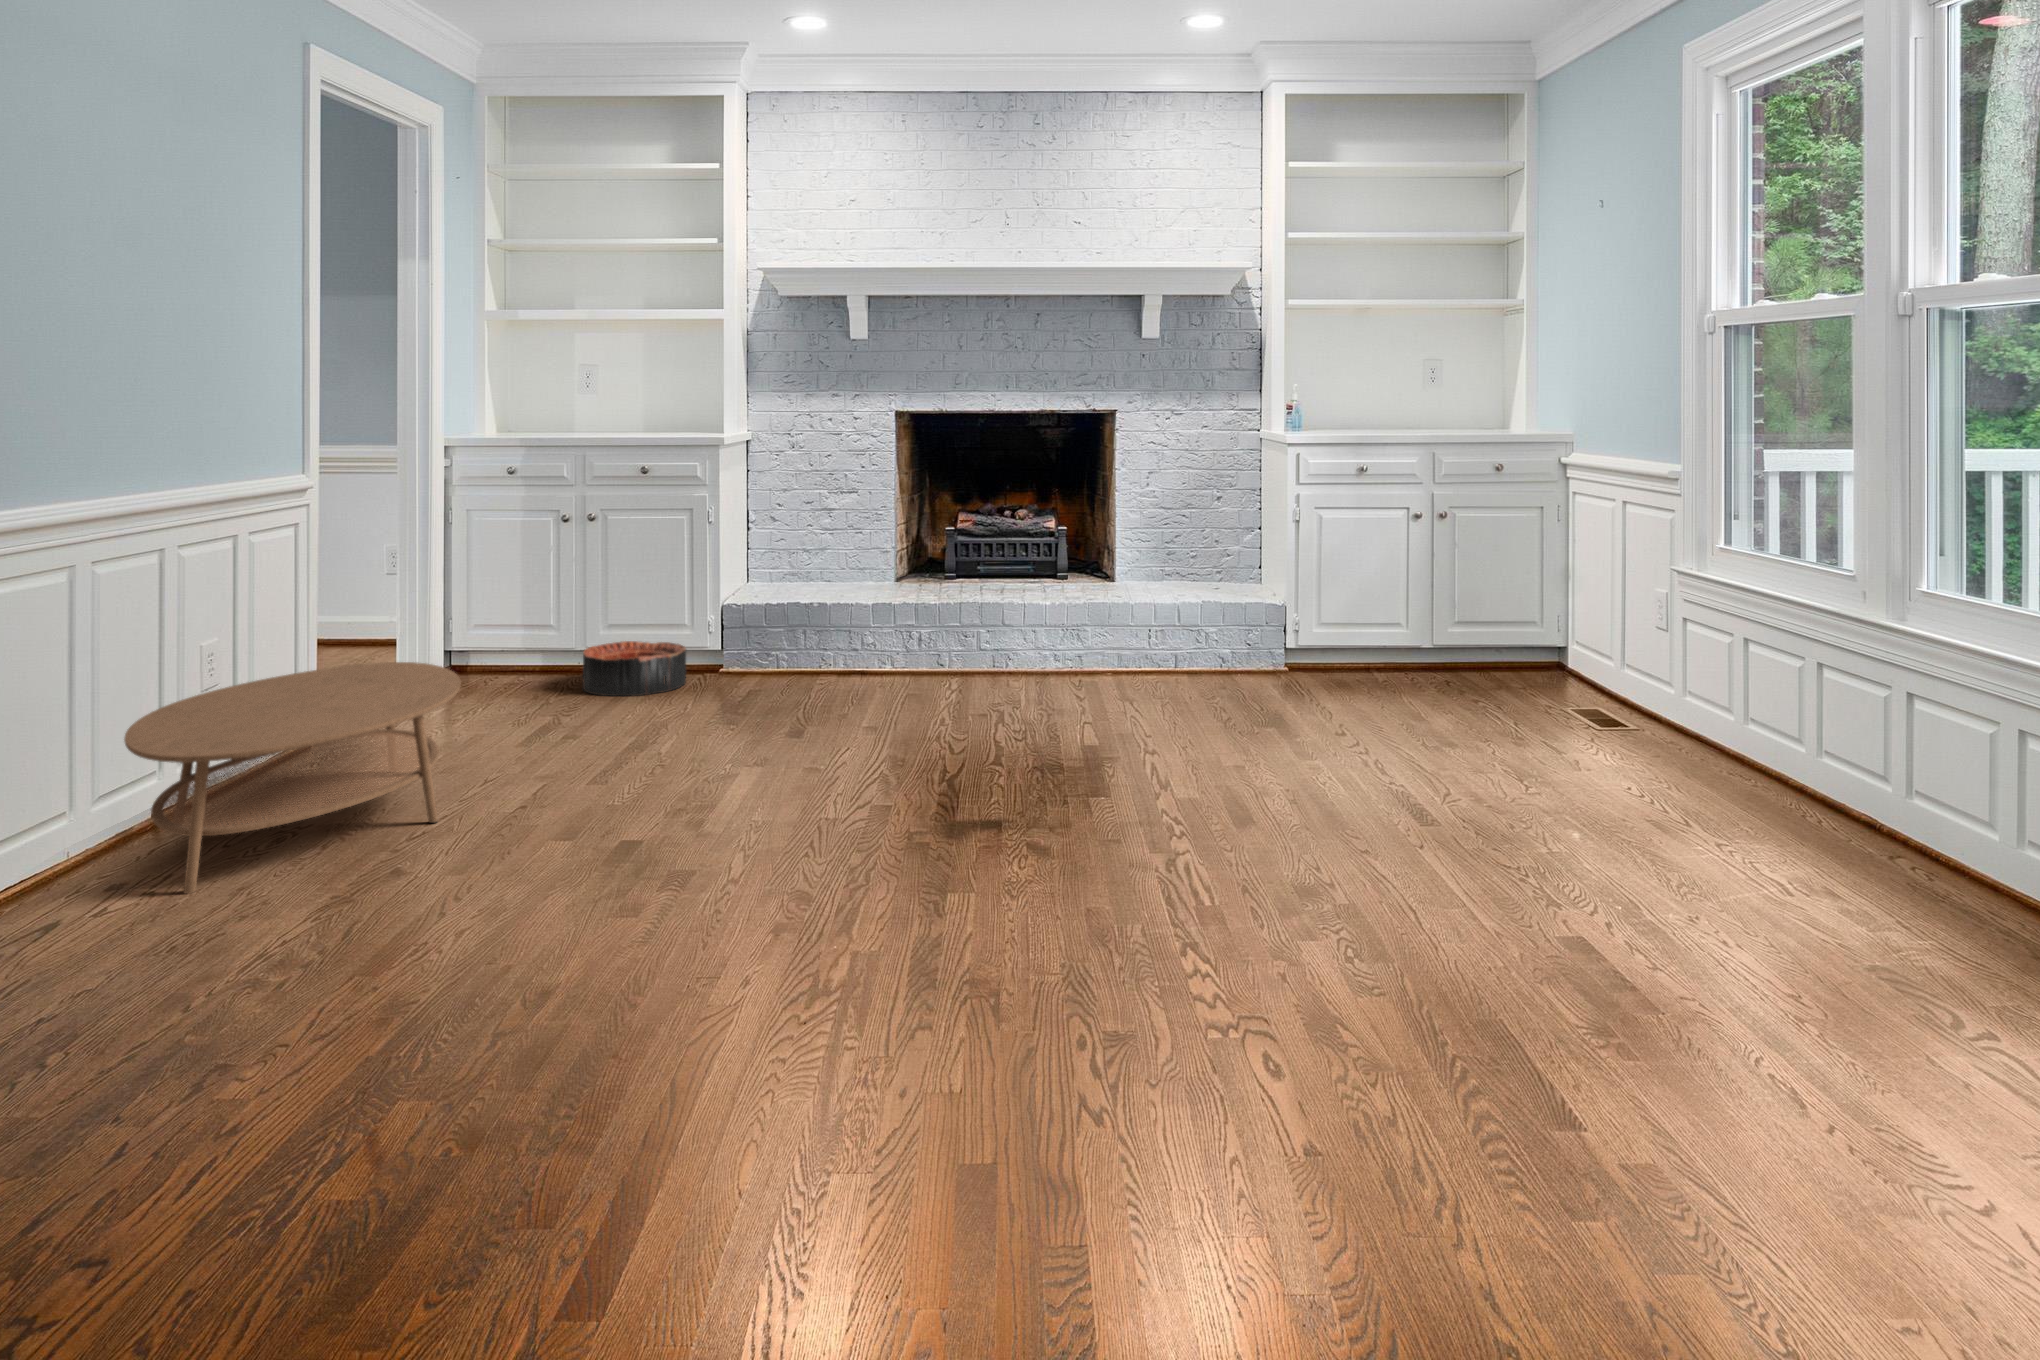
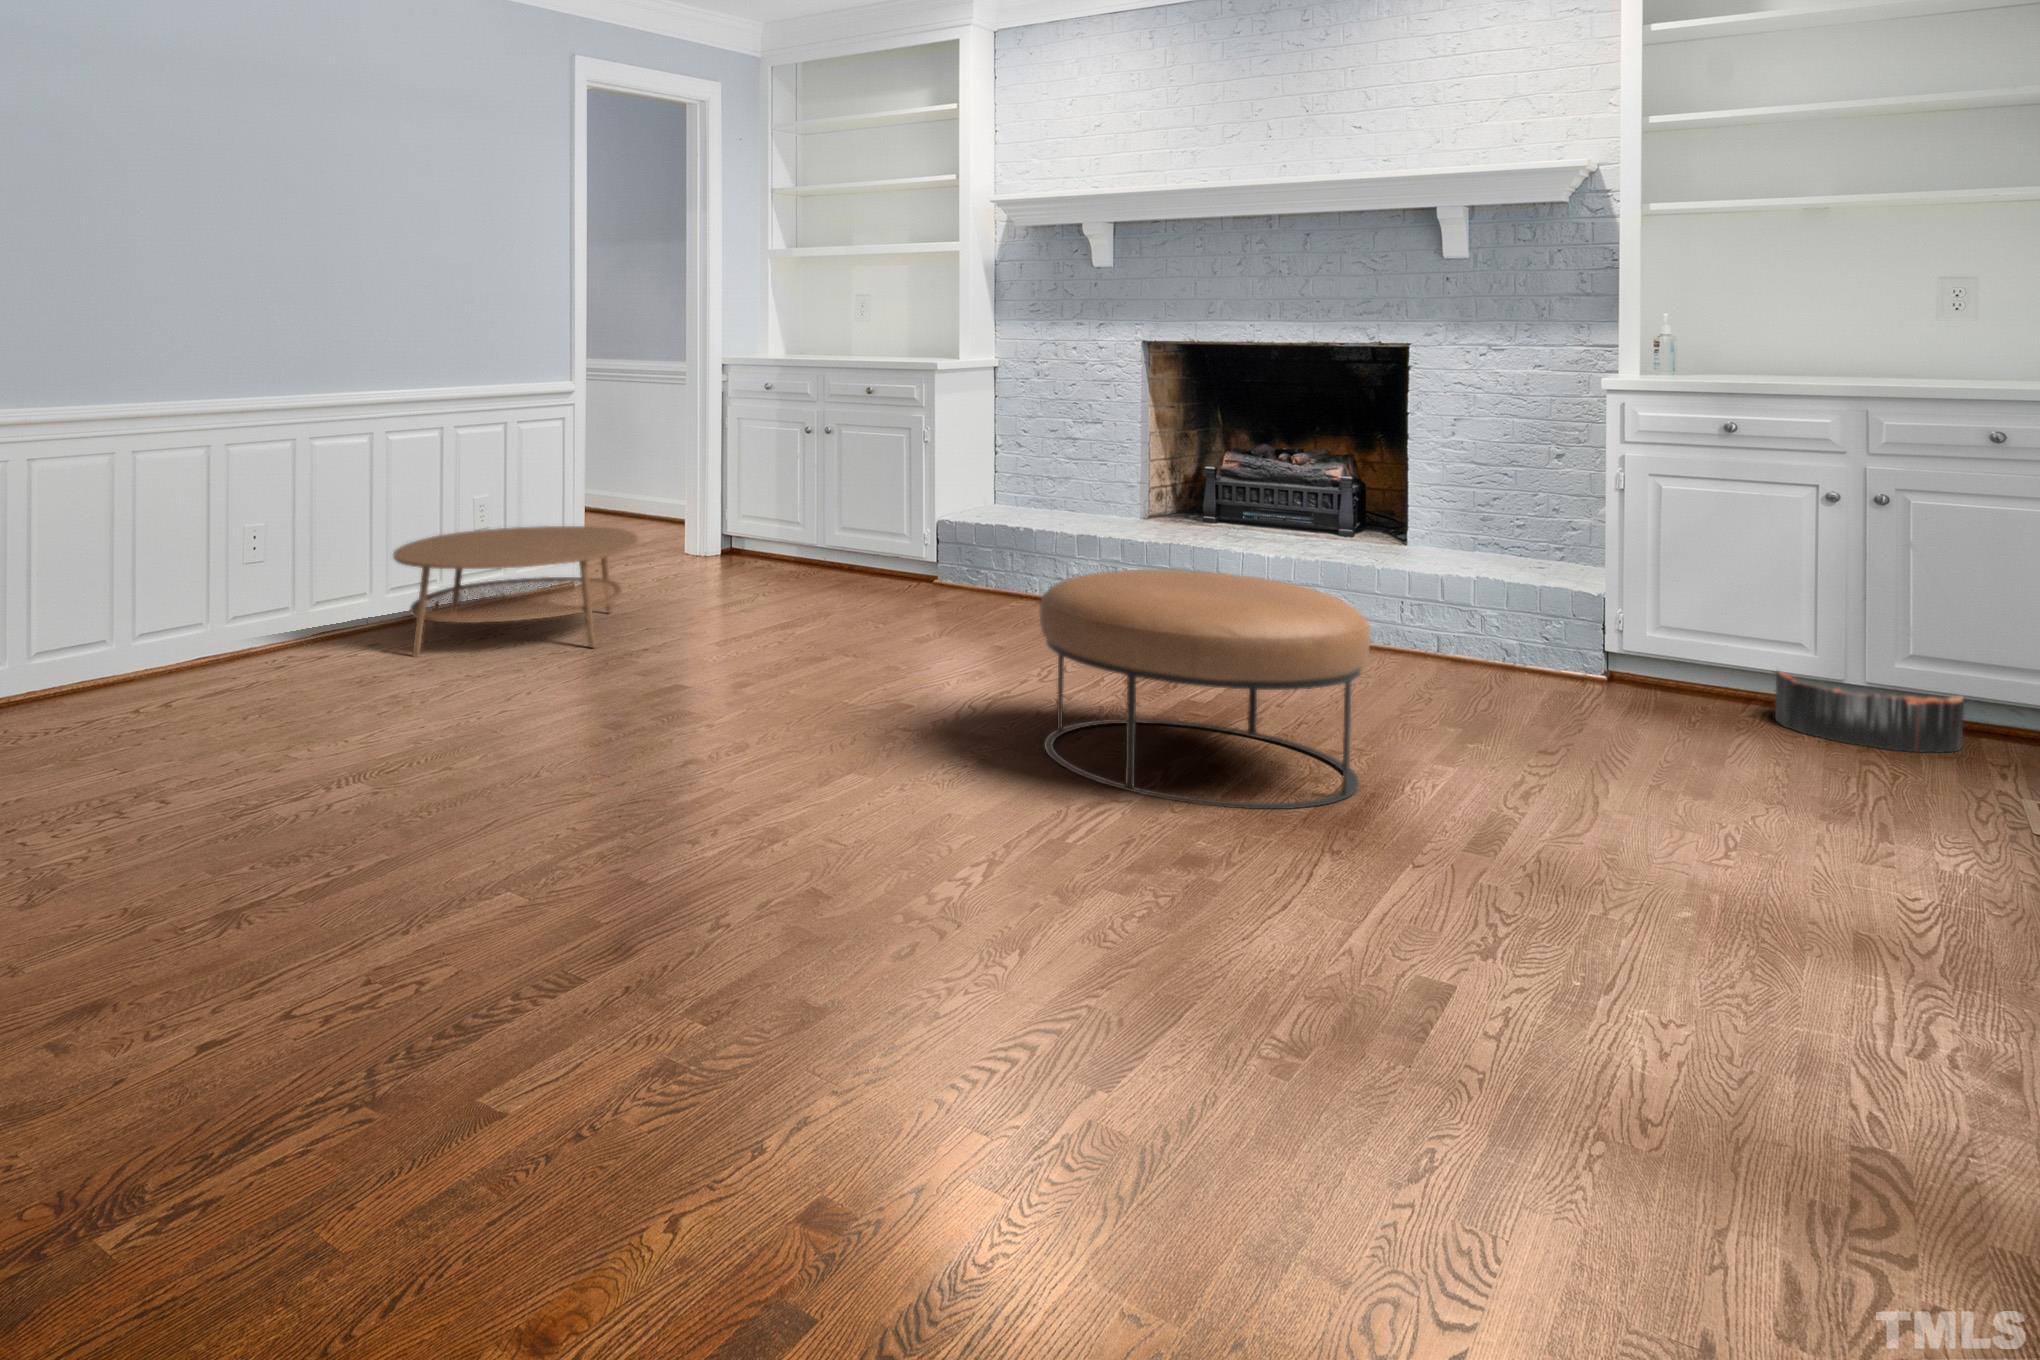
ottoman: none [1016,629,1294,852] -> present [1040,570,1371,809]
basket: present [583,641,686,696] -> present [1775,671,1964,753]

